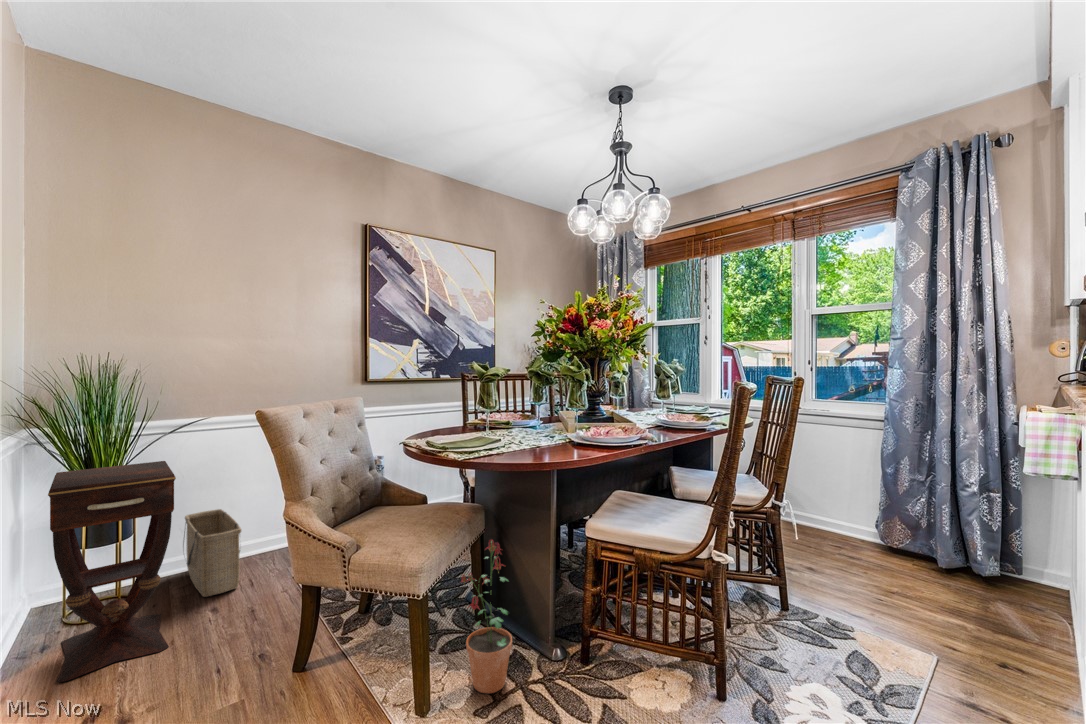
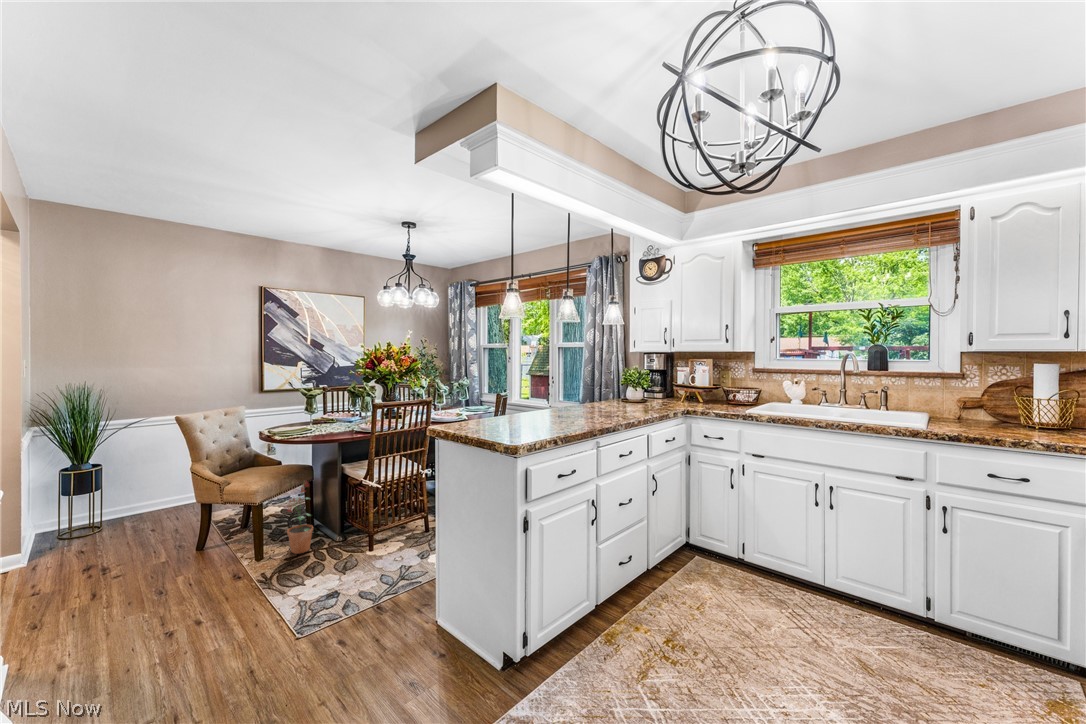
side table: present [48,461,176,682] -> none [55,444,129,559]
basket: present [184,509,242,597] -> none [133,475,171,524]

